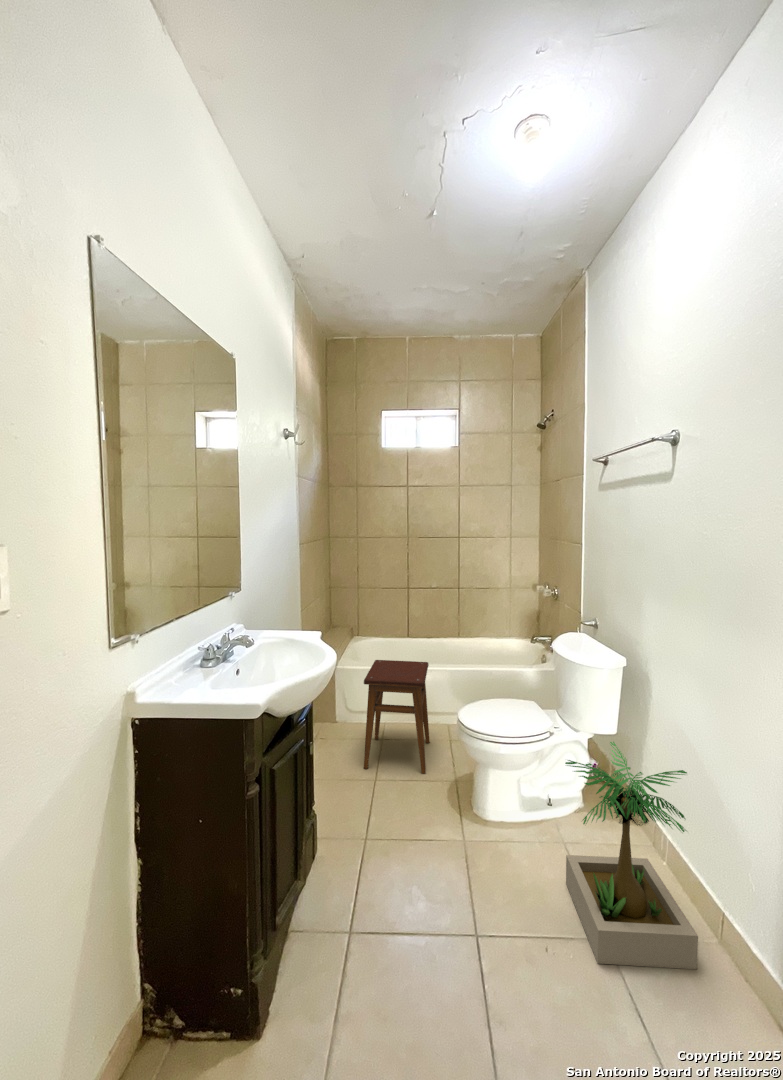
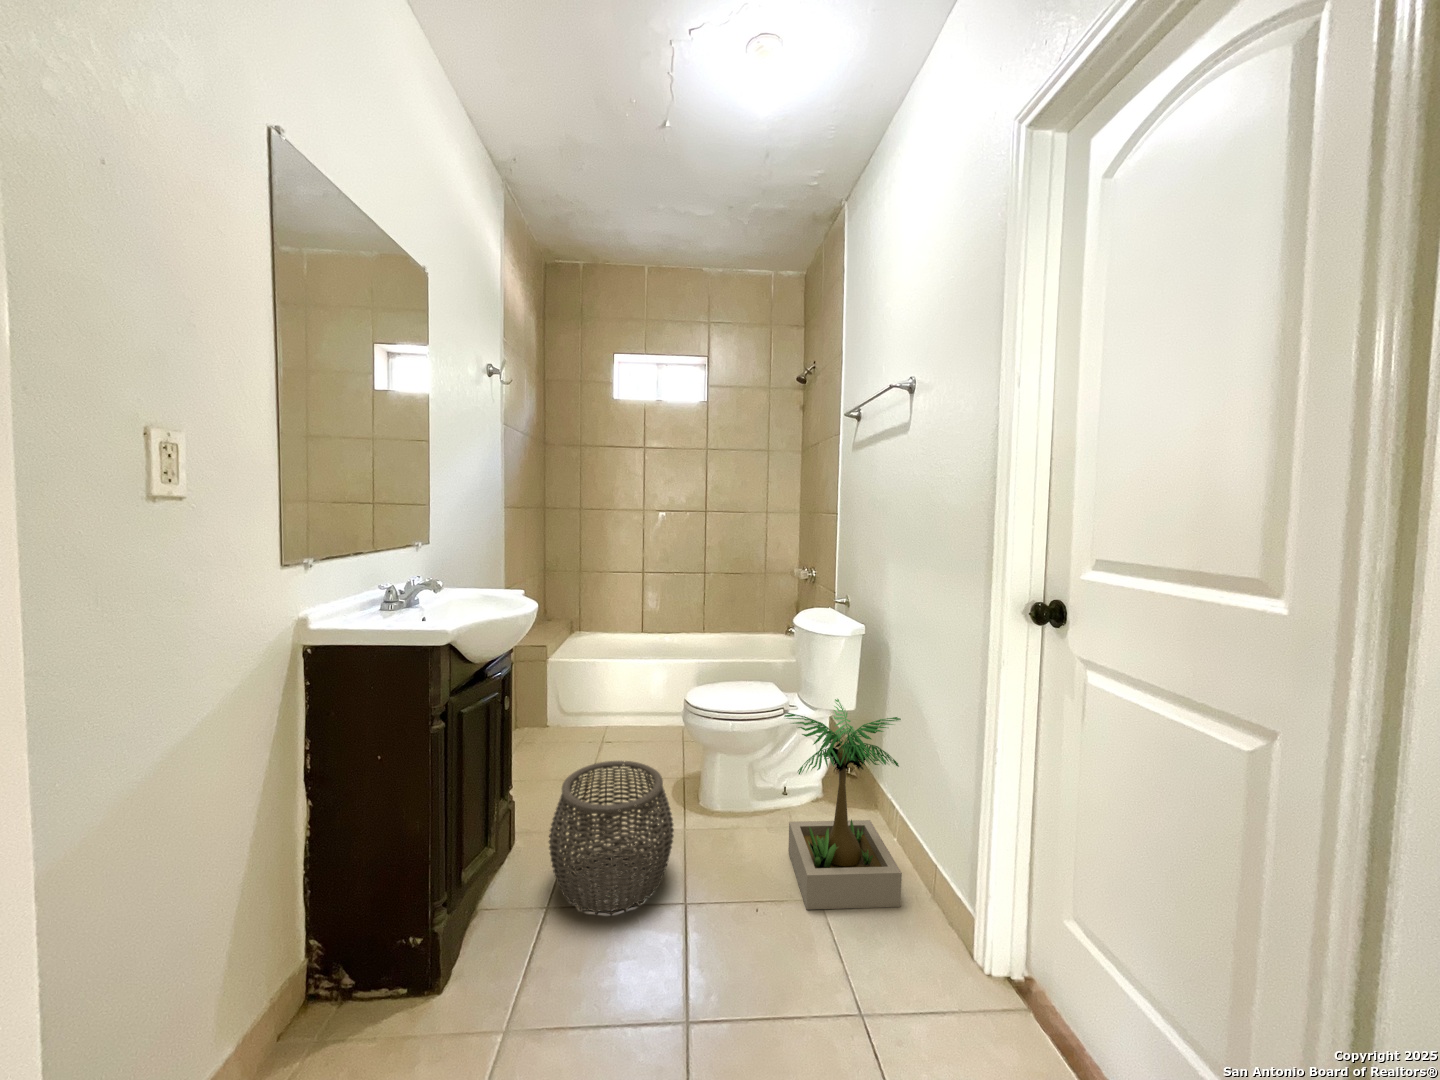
stool: present [364,660,430,774] -> none [579,645,661,769]
woven basket: none [347,790,461,951] -> present [548,761,674,914]

